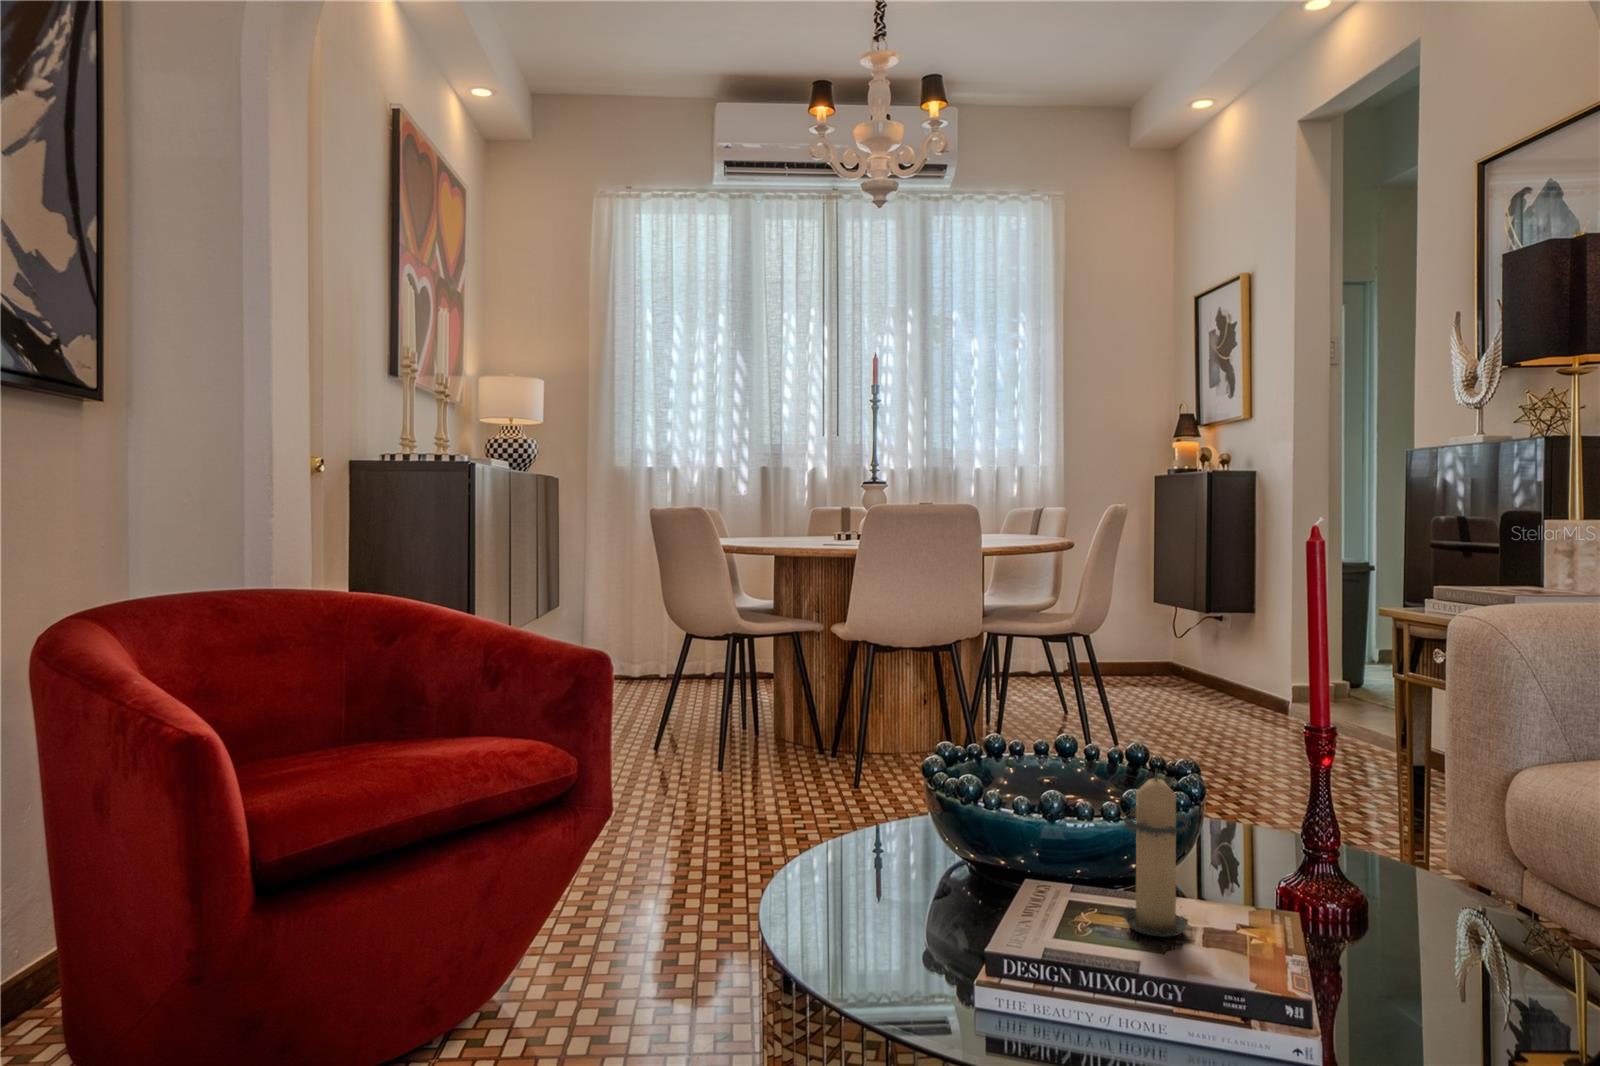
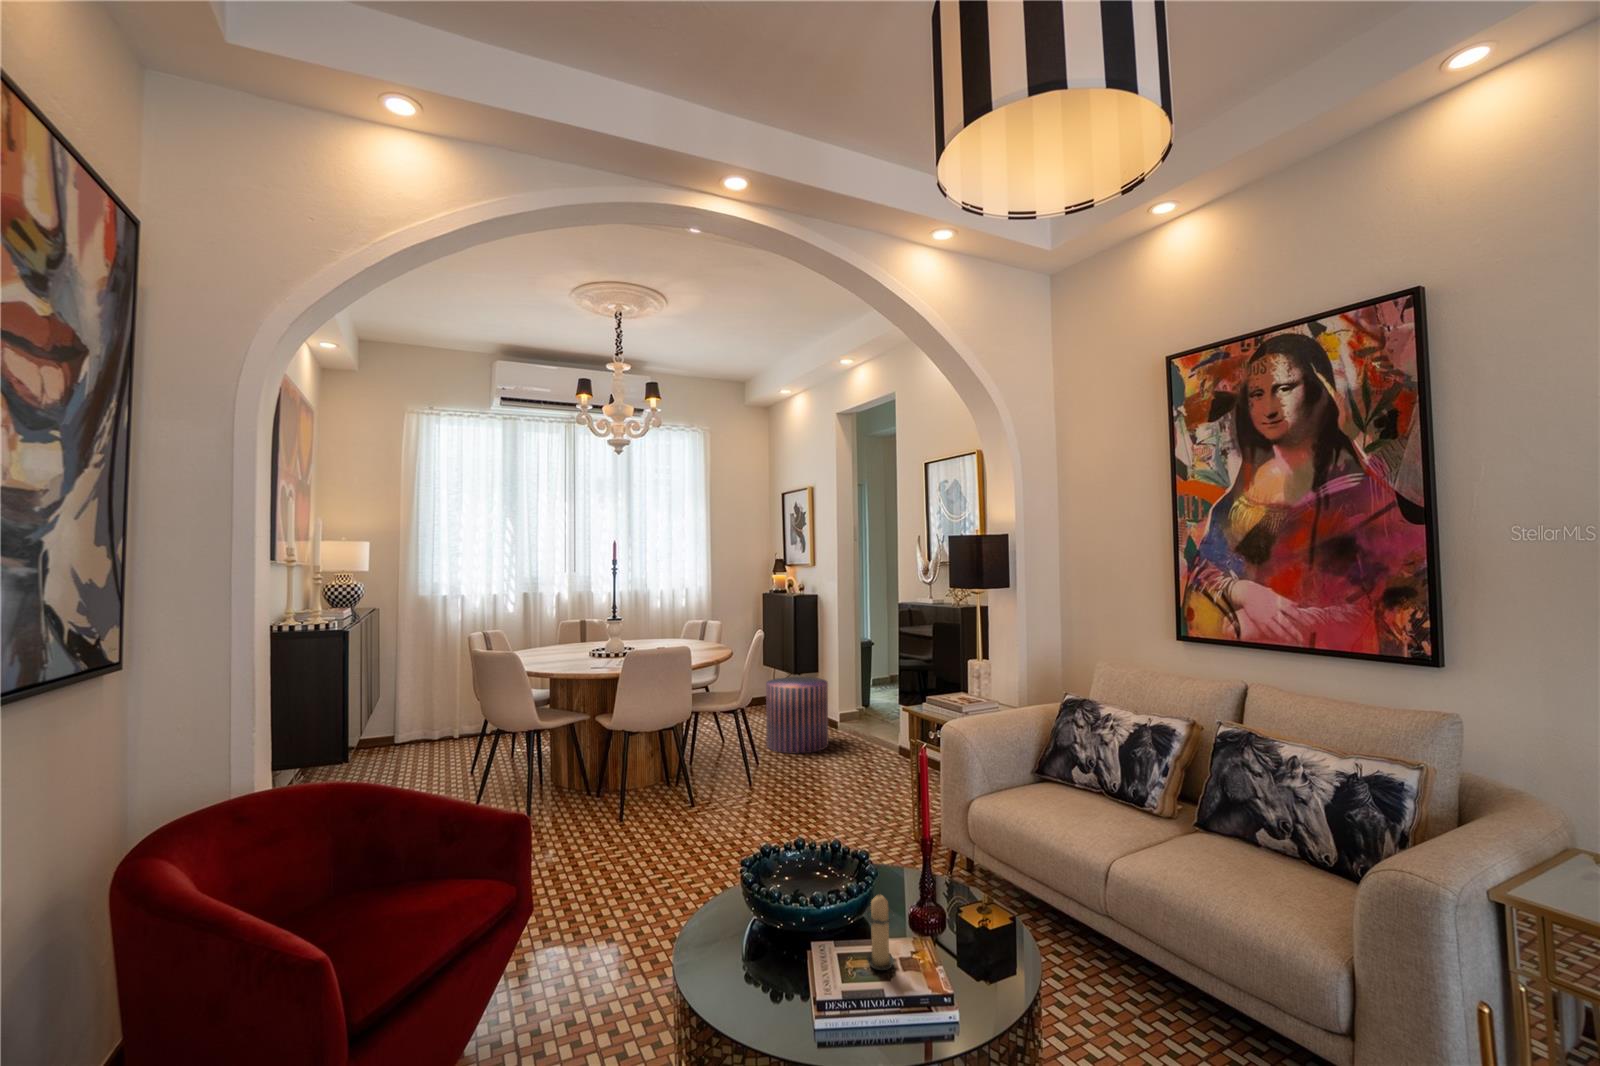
pouf: none [1140,611,1262,741] -> present [766,677,828,753]

